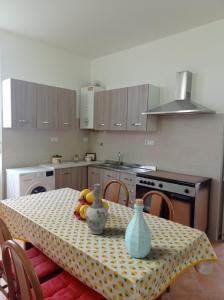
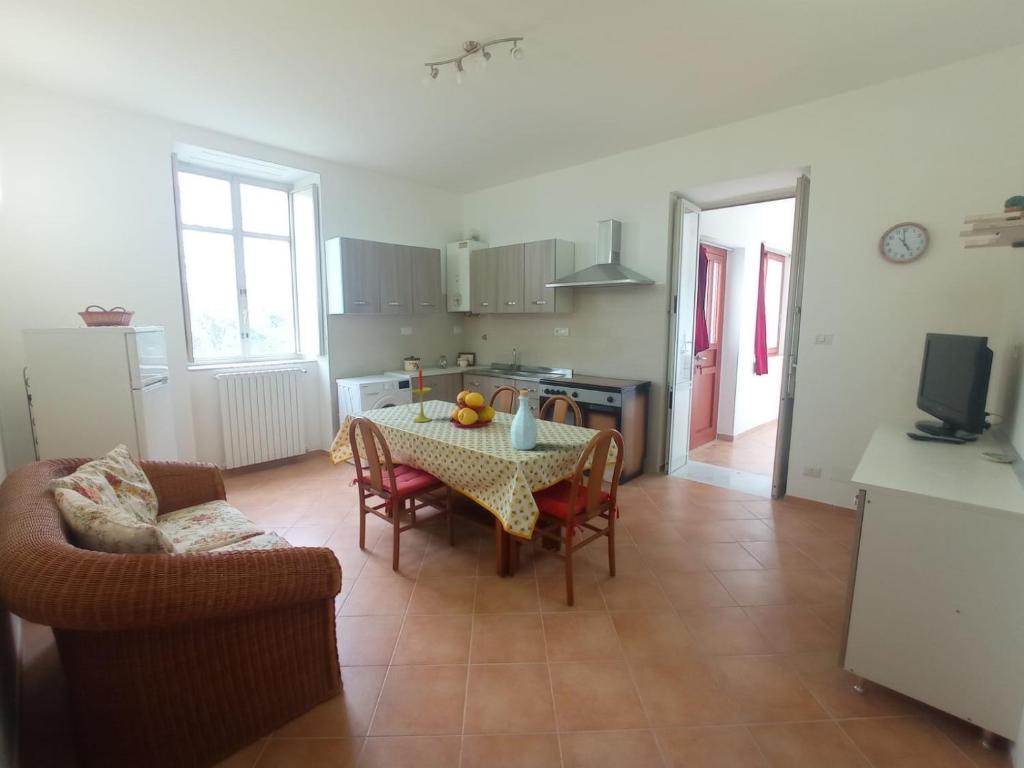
candle: none [39,170,59,213] -> present [407,370,431,422]
vase: present [86,184,107,234] -> none [468,380,492,436]

